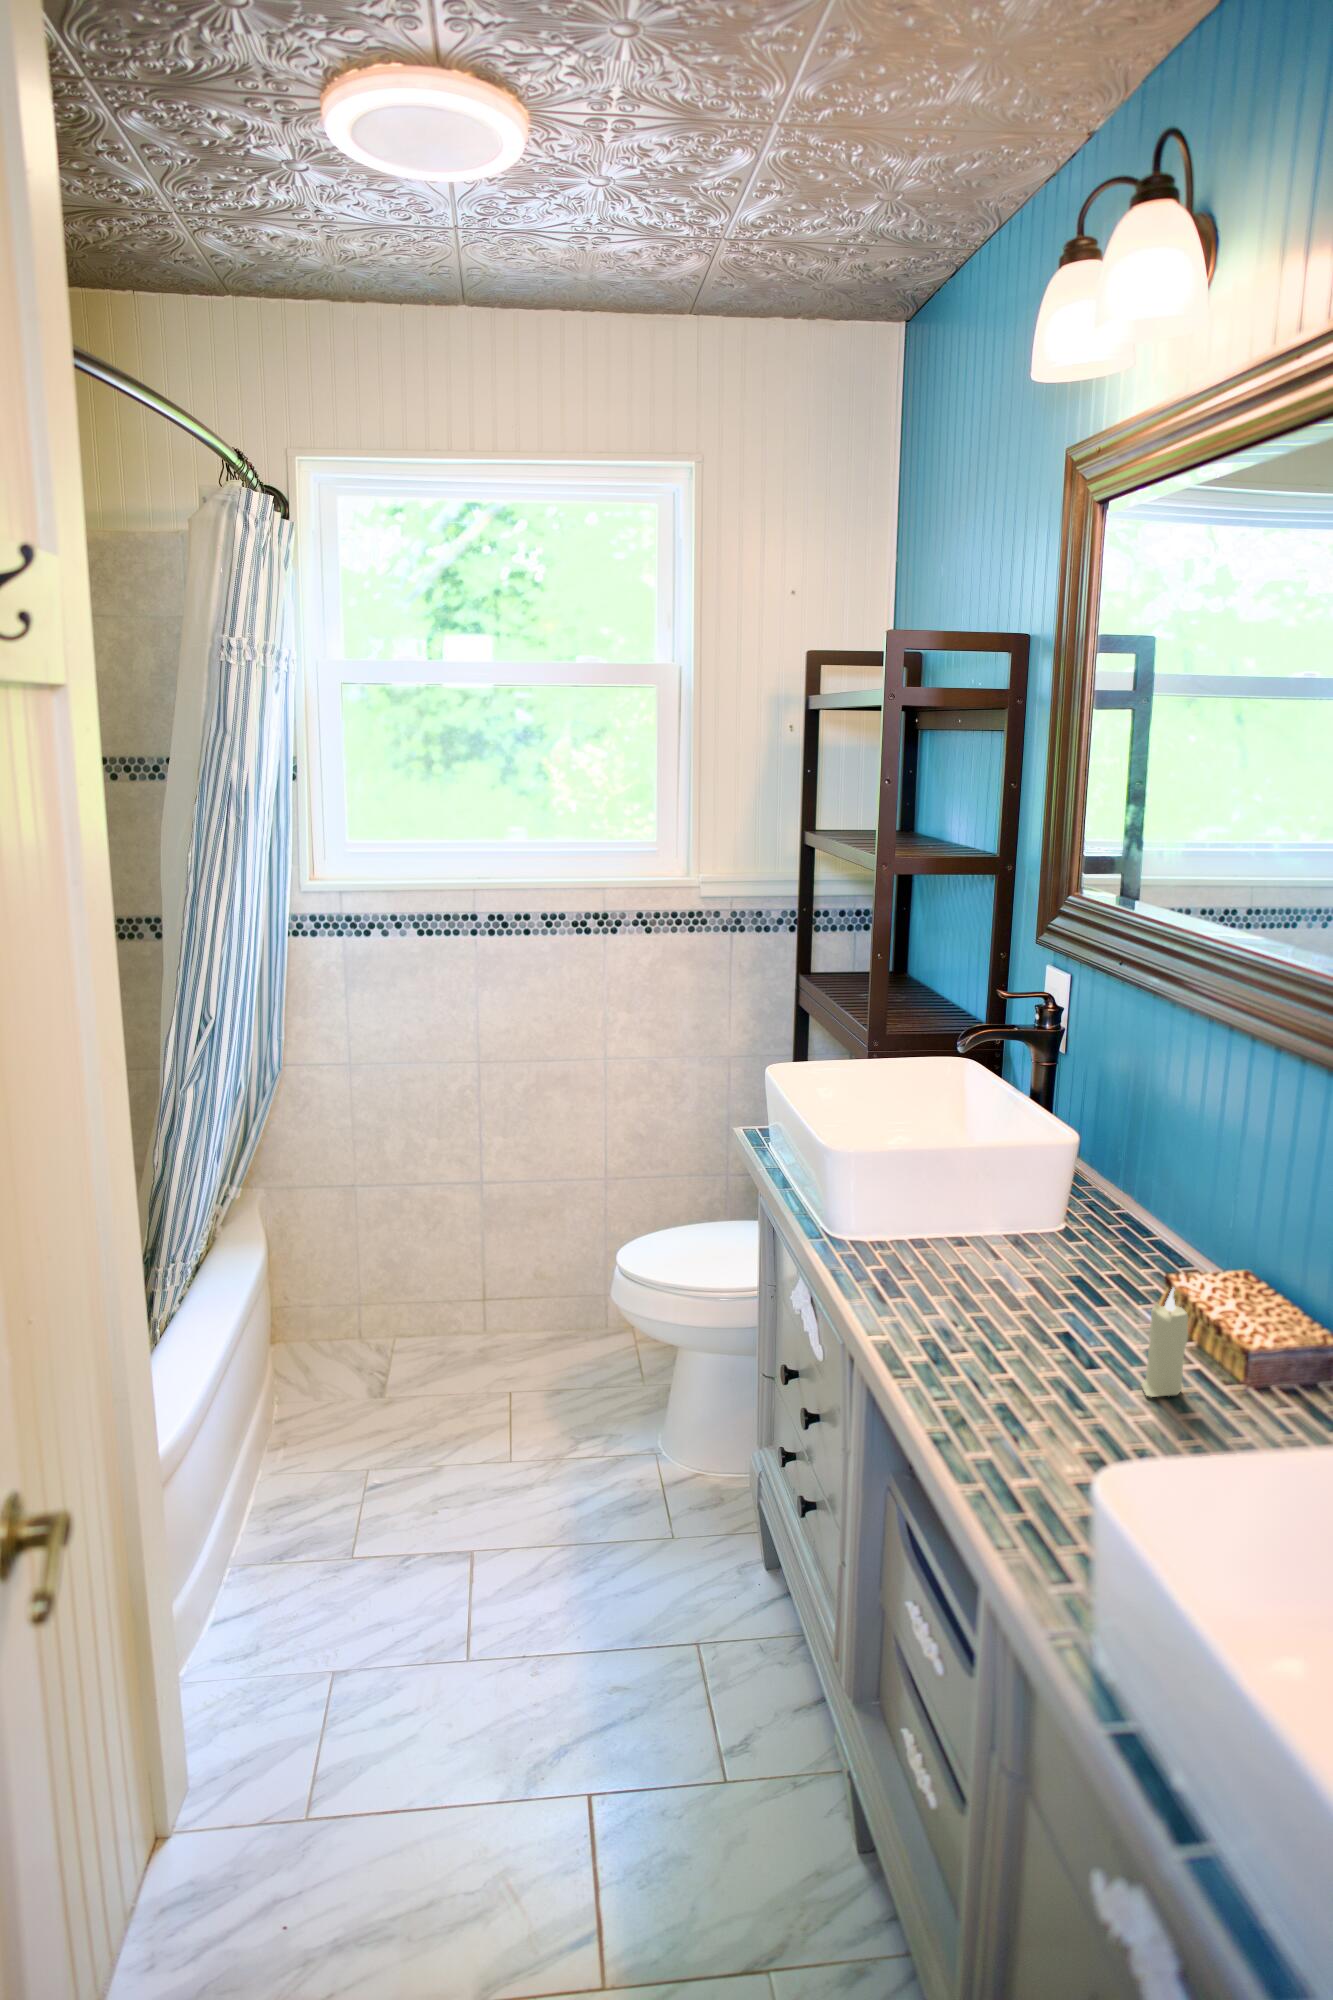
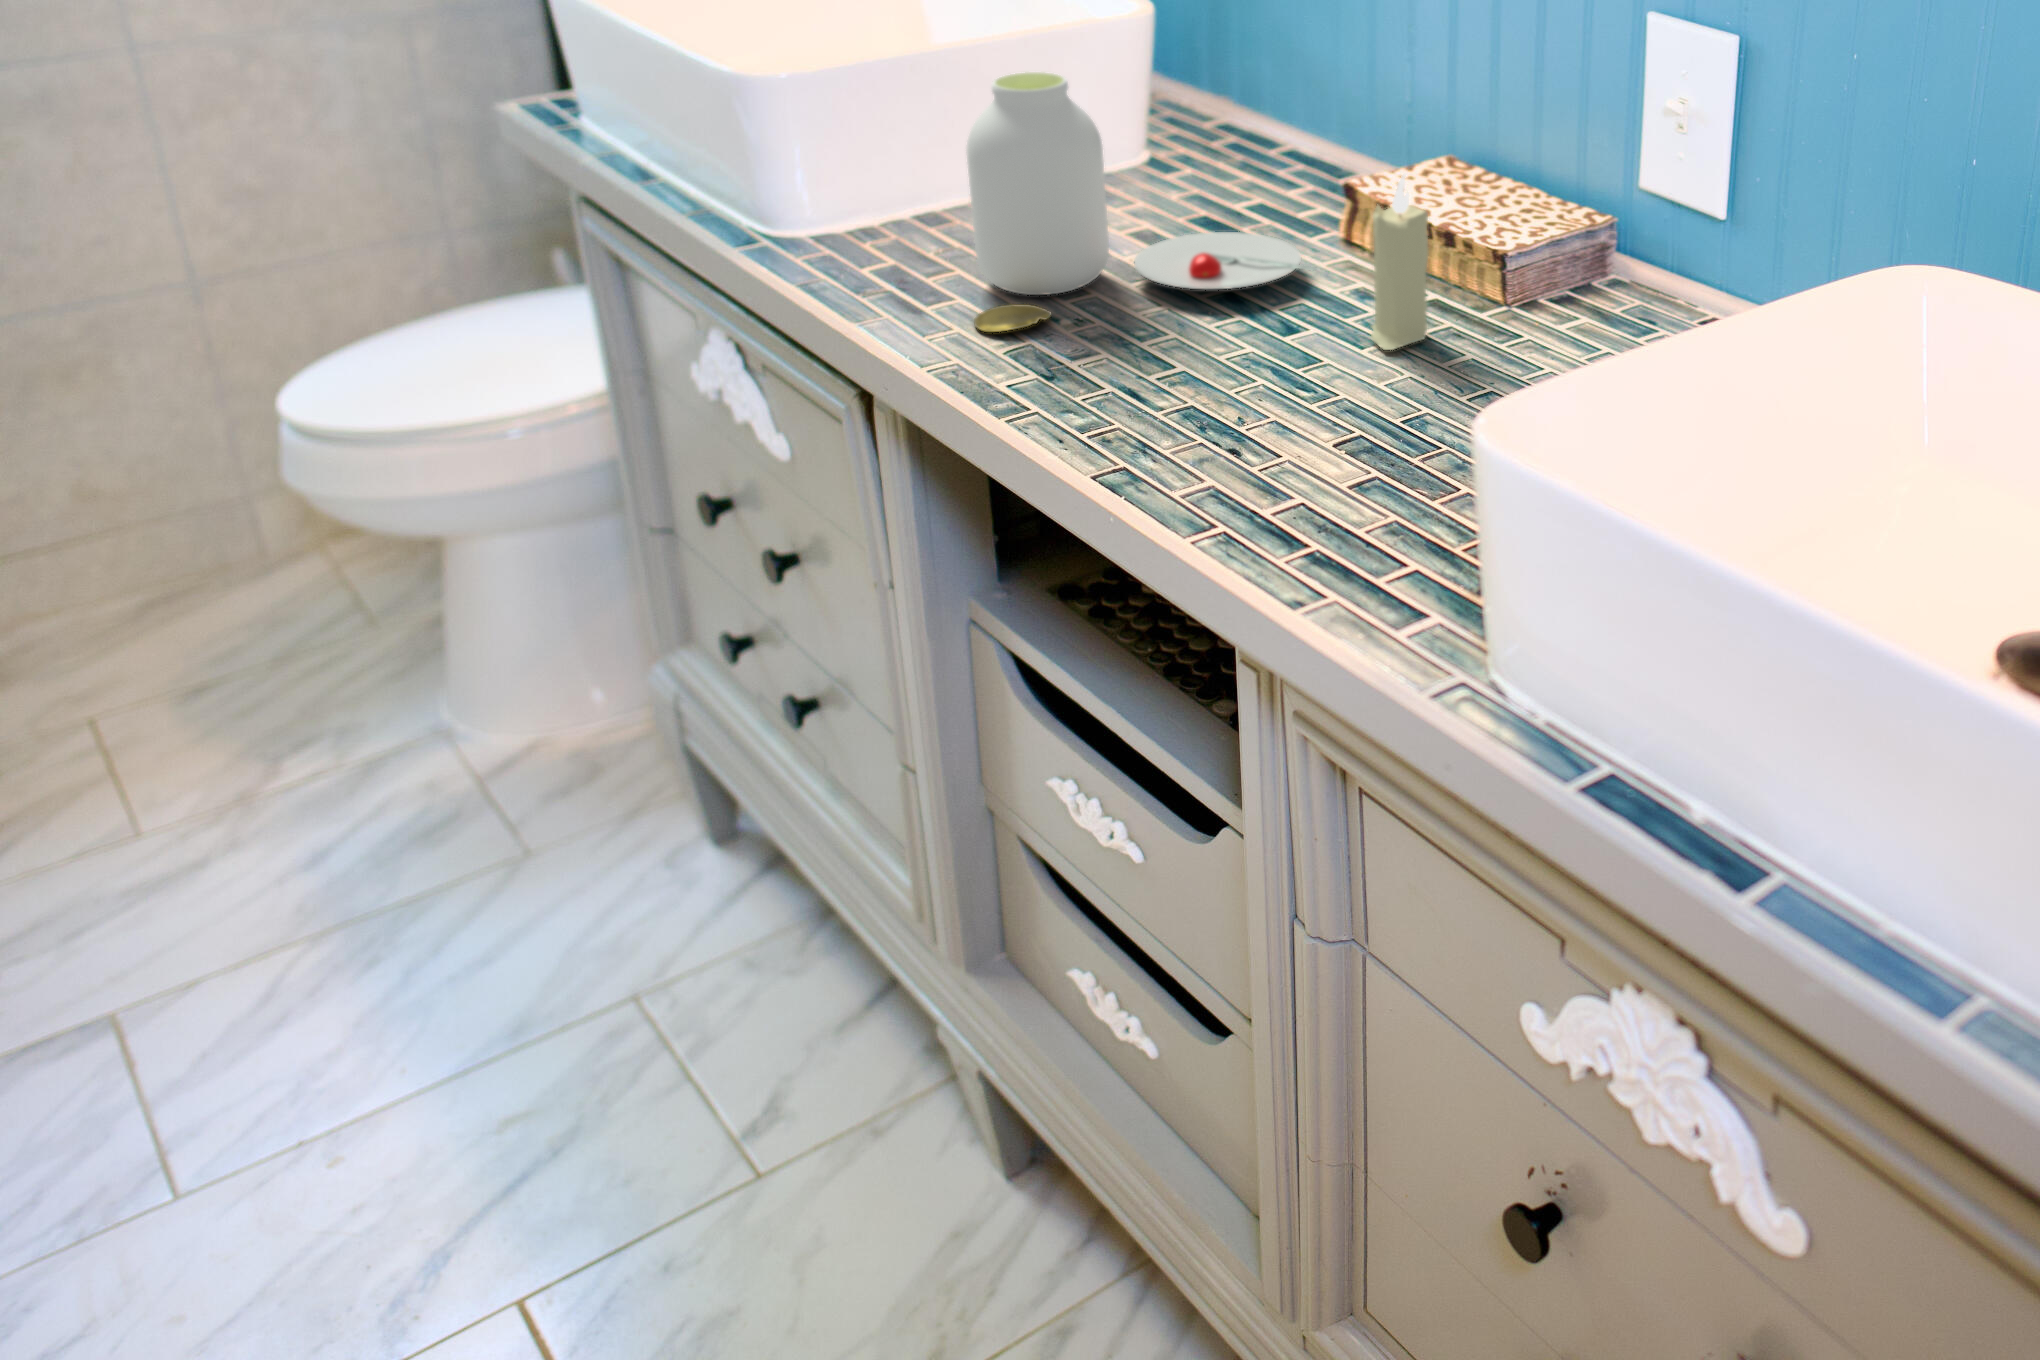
jar: none [910,1176,1126,1331] -> present [966,72,1315,332]

